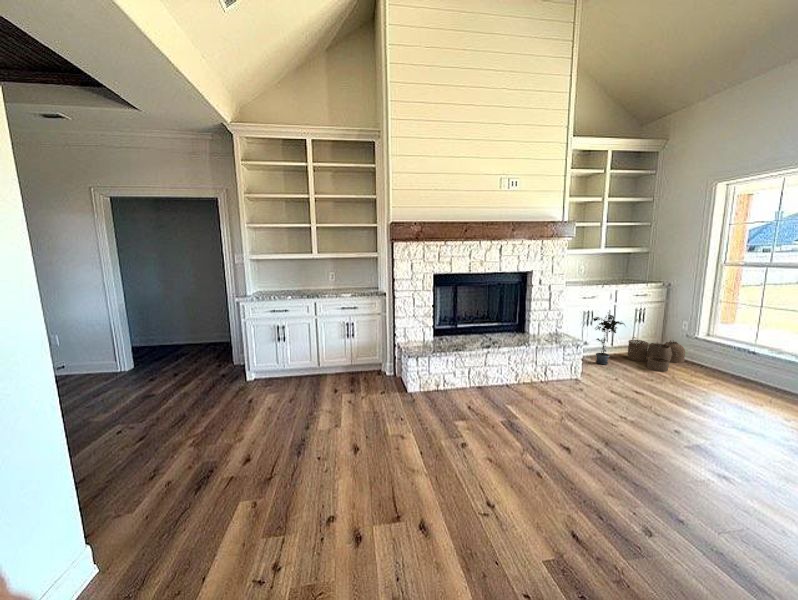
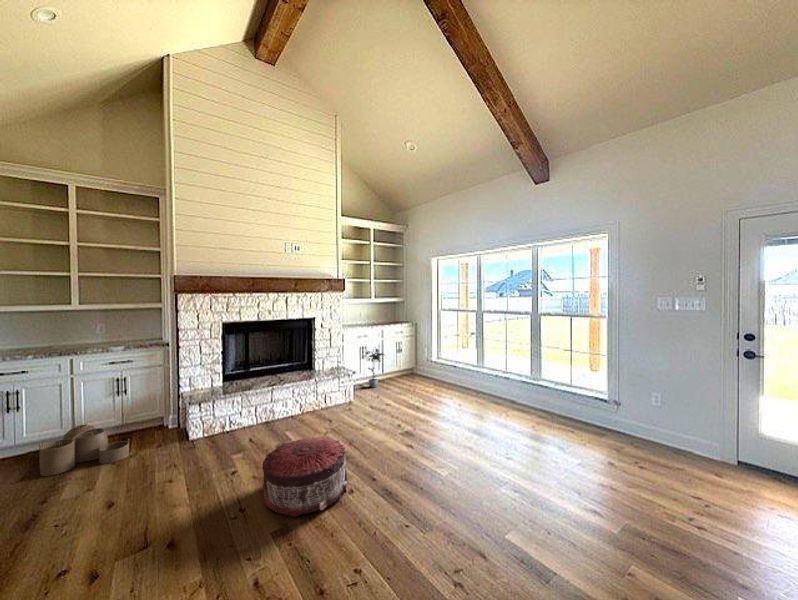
woven basket: present [628,337,685,371] -> present [39,424,129,476]
pouf: none [505,422,617,525] -> present [262,437,348,517]

